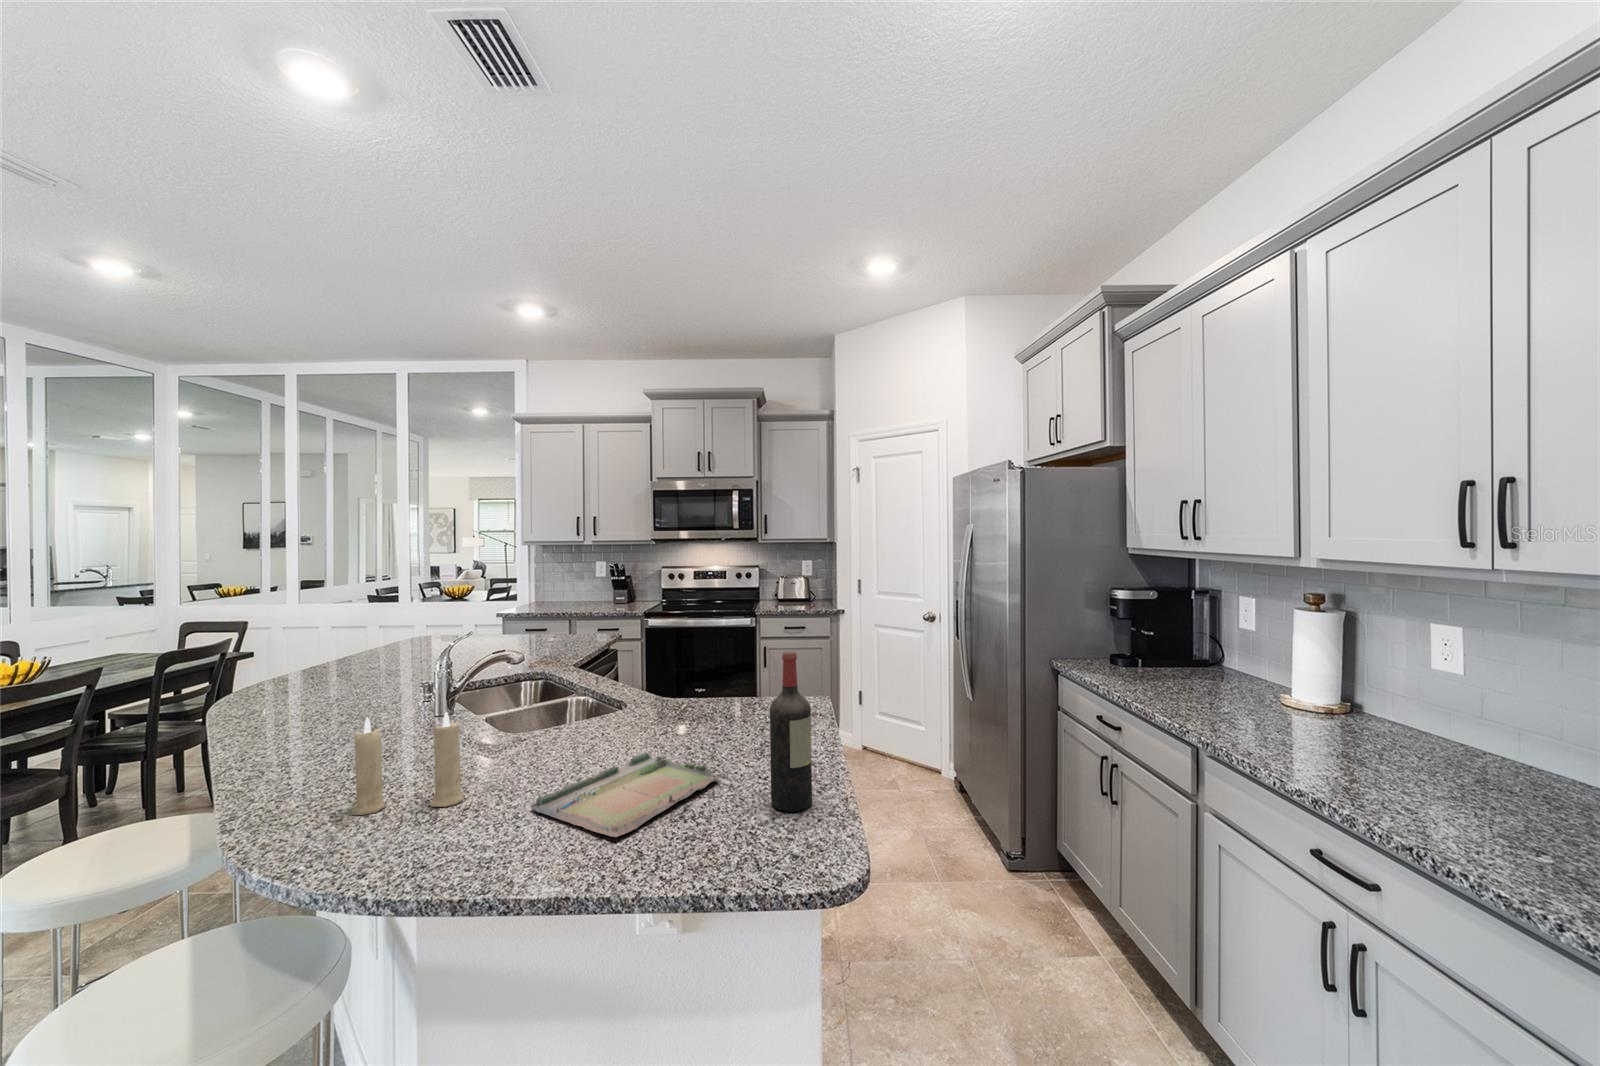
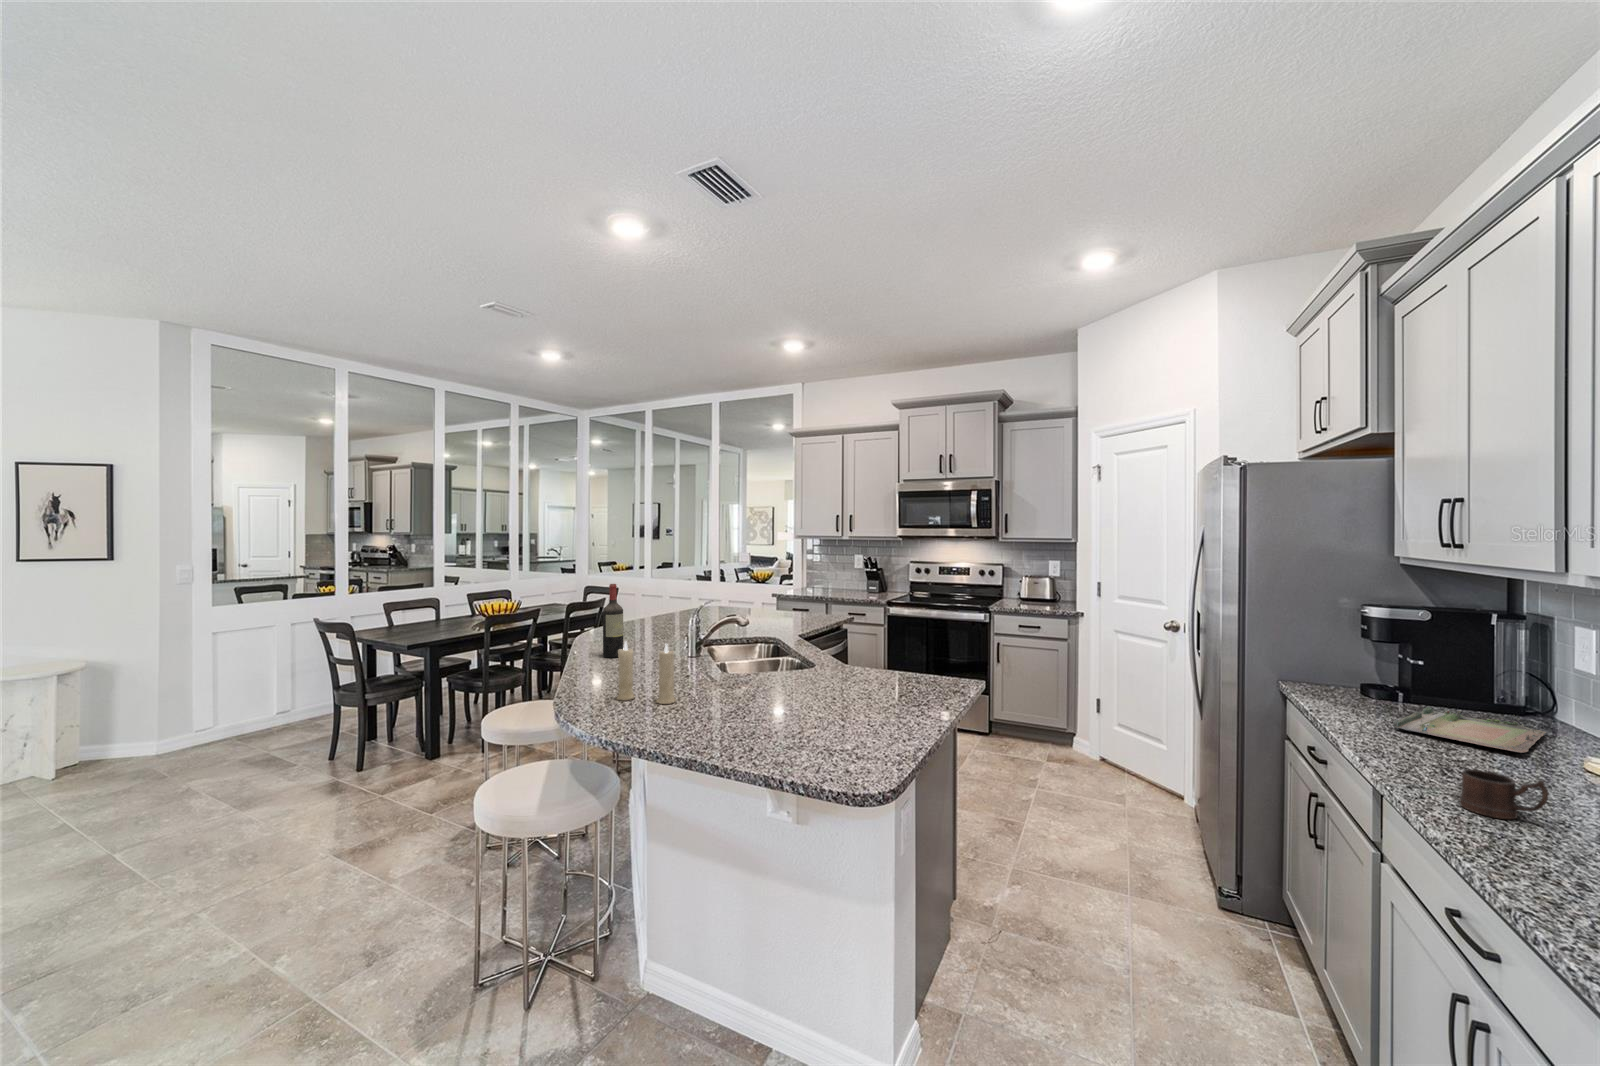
wine bottle: present [770,651,812,812] -> present [603,584,623,658]
mug: none [1254,721,1314,759] -> present [1460,769,1549,819]
tray: present [531,752,720,837] -> present [1392,707,1546,753]

